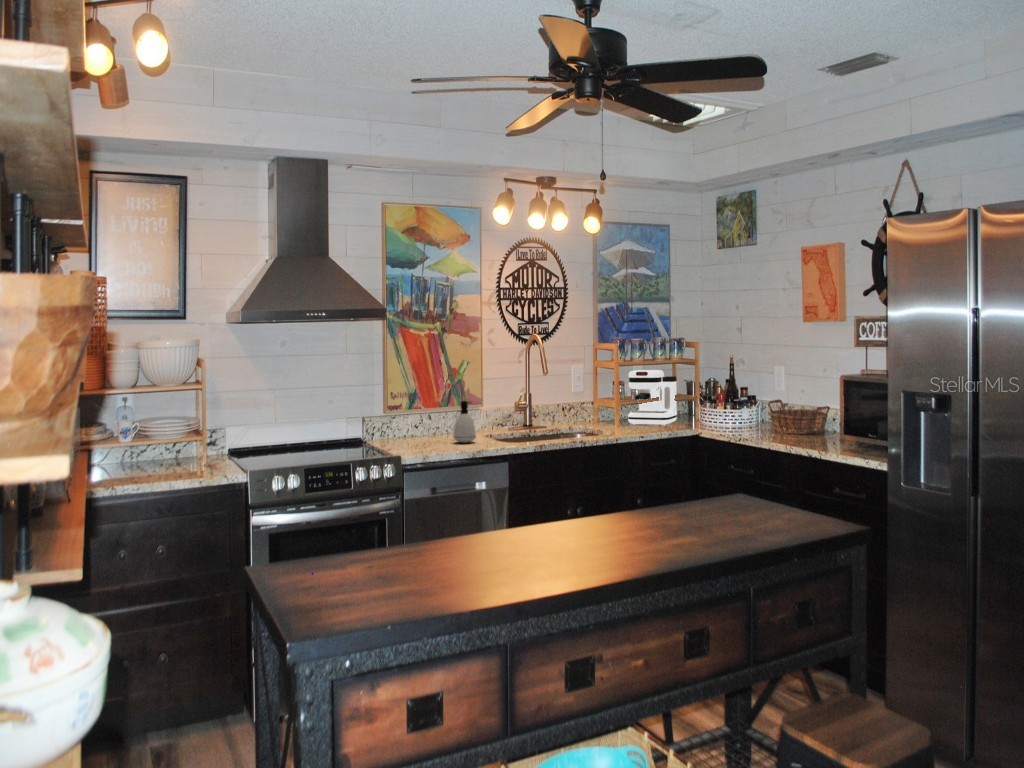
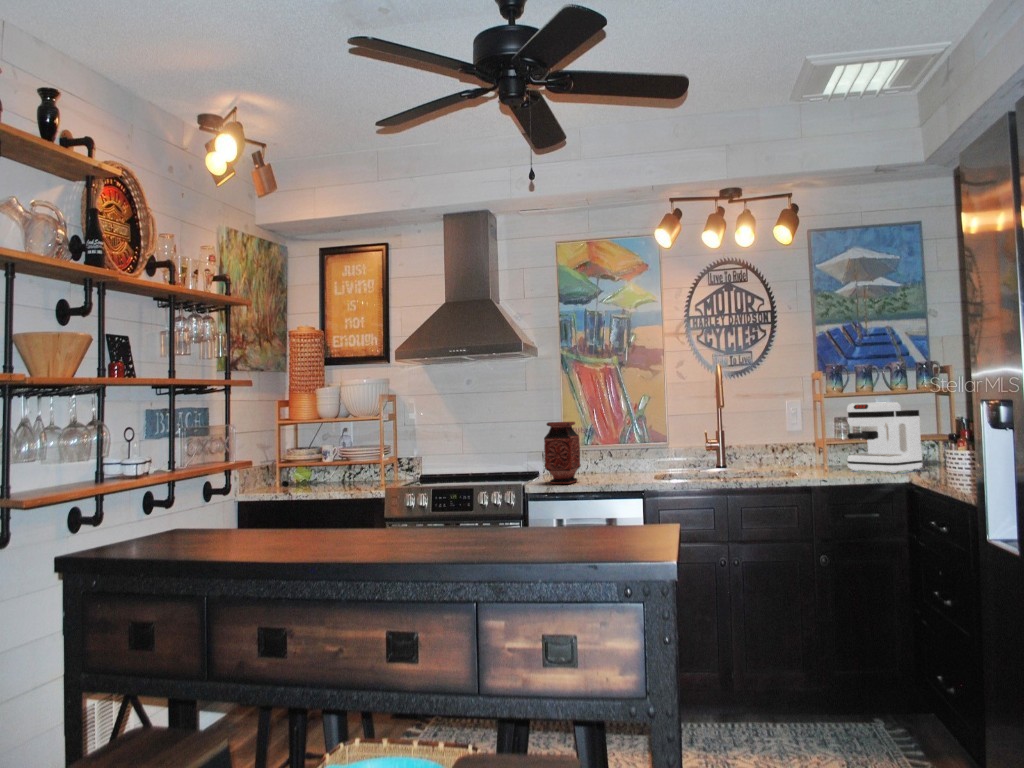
vase: none [409,386,438,445] -> present [544,422,580,484]
soap dispenser: present [453,401,476,443] -> none [593,437,617,483]

